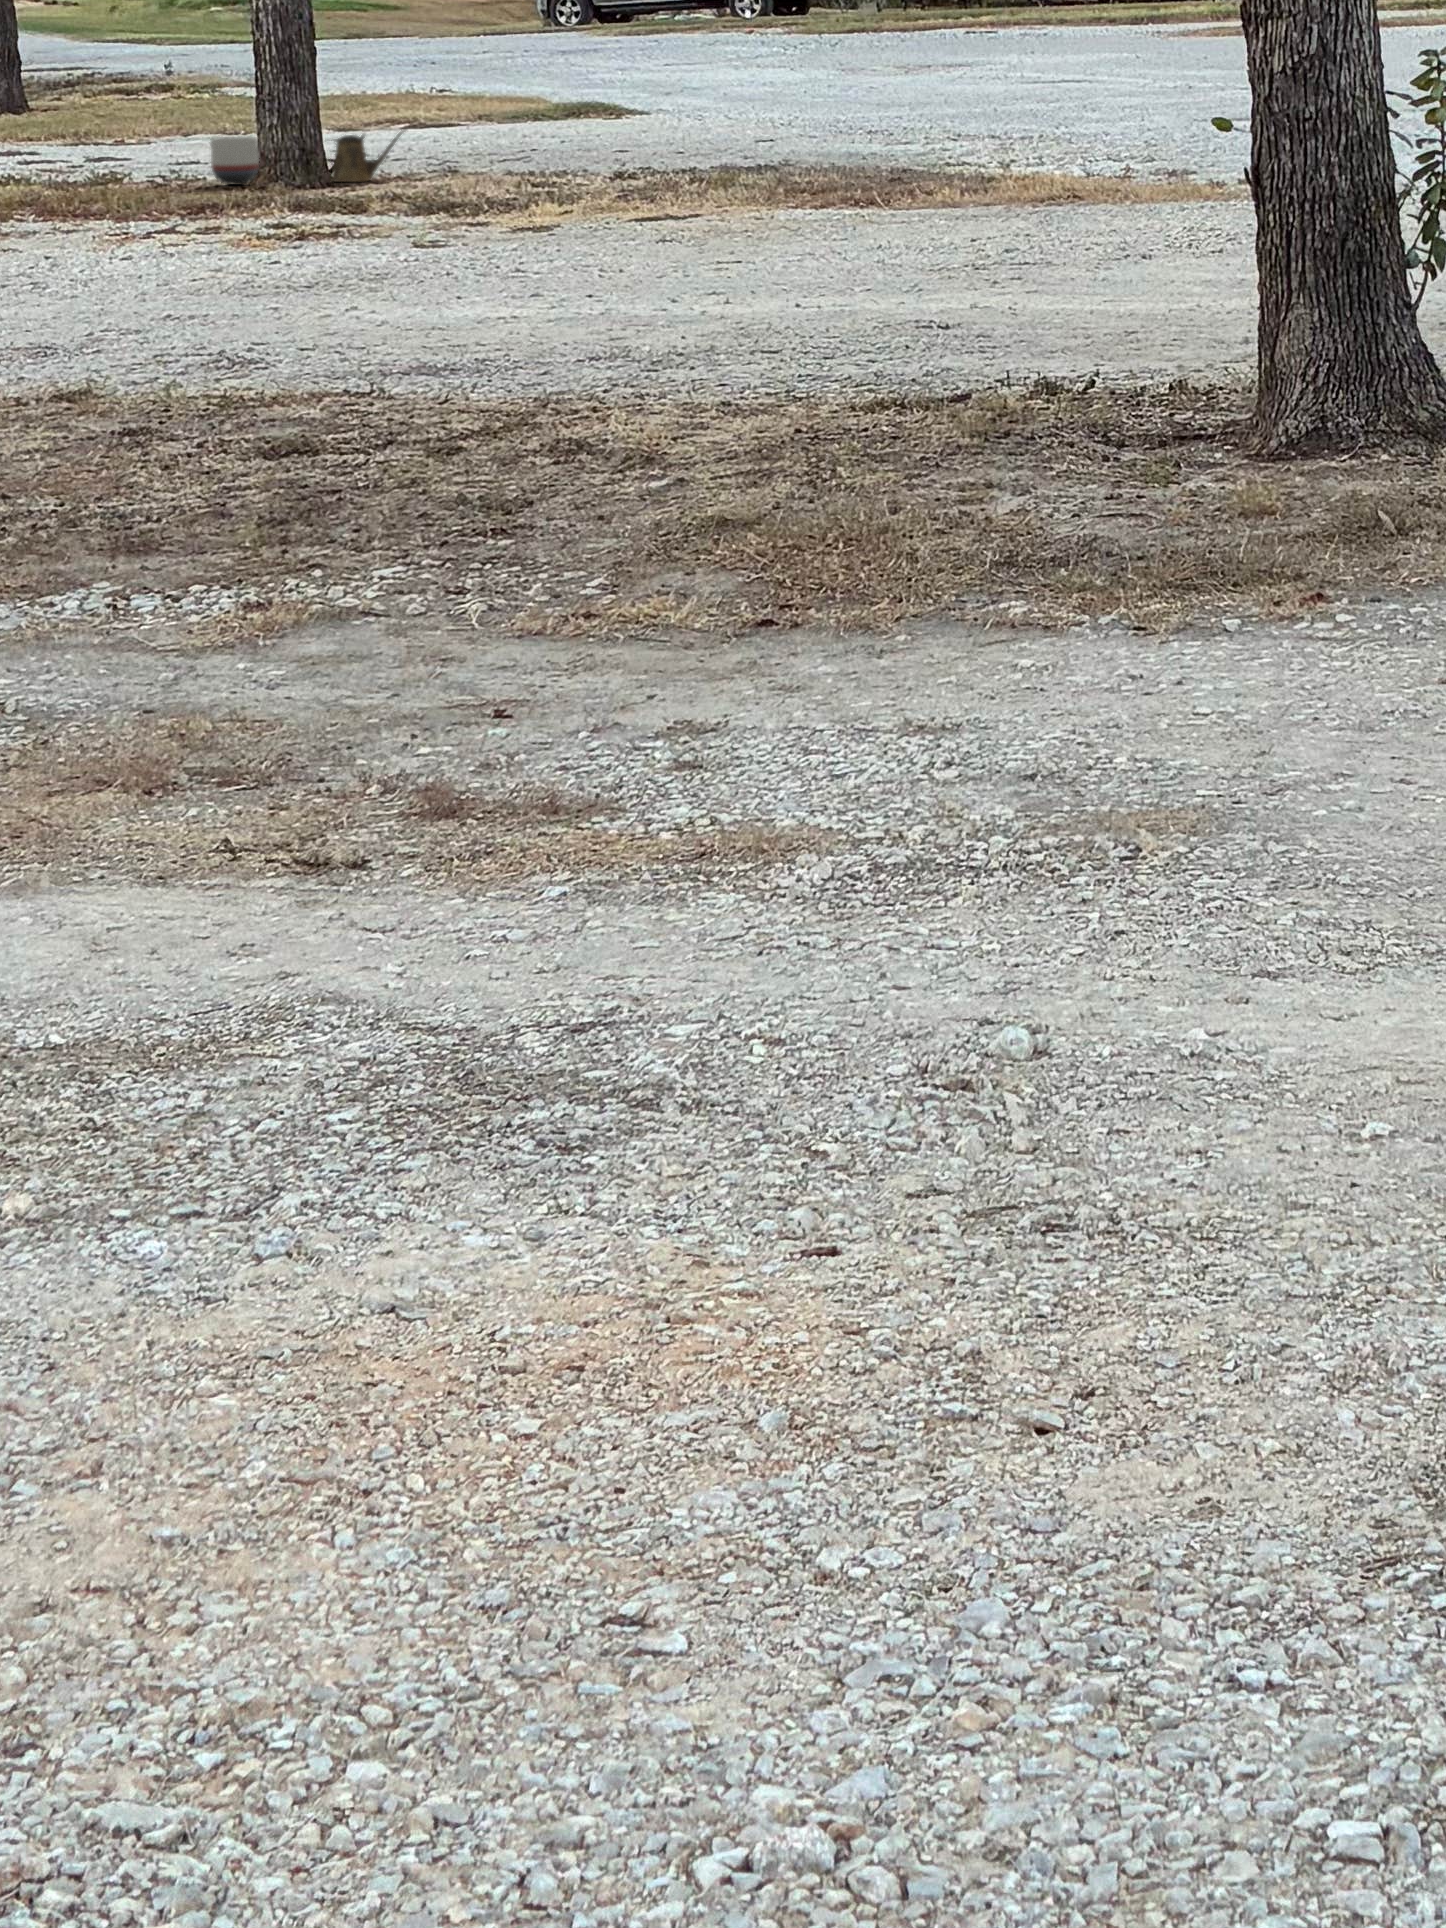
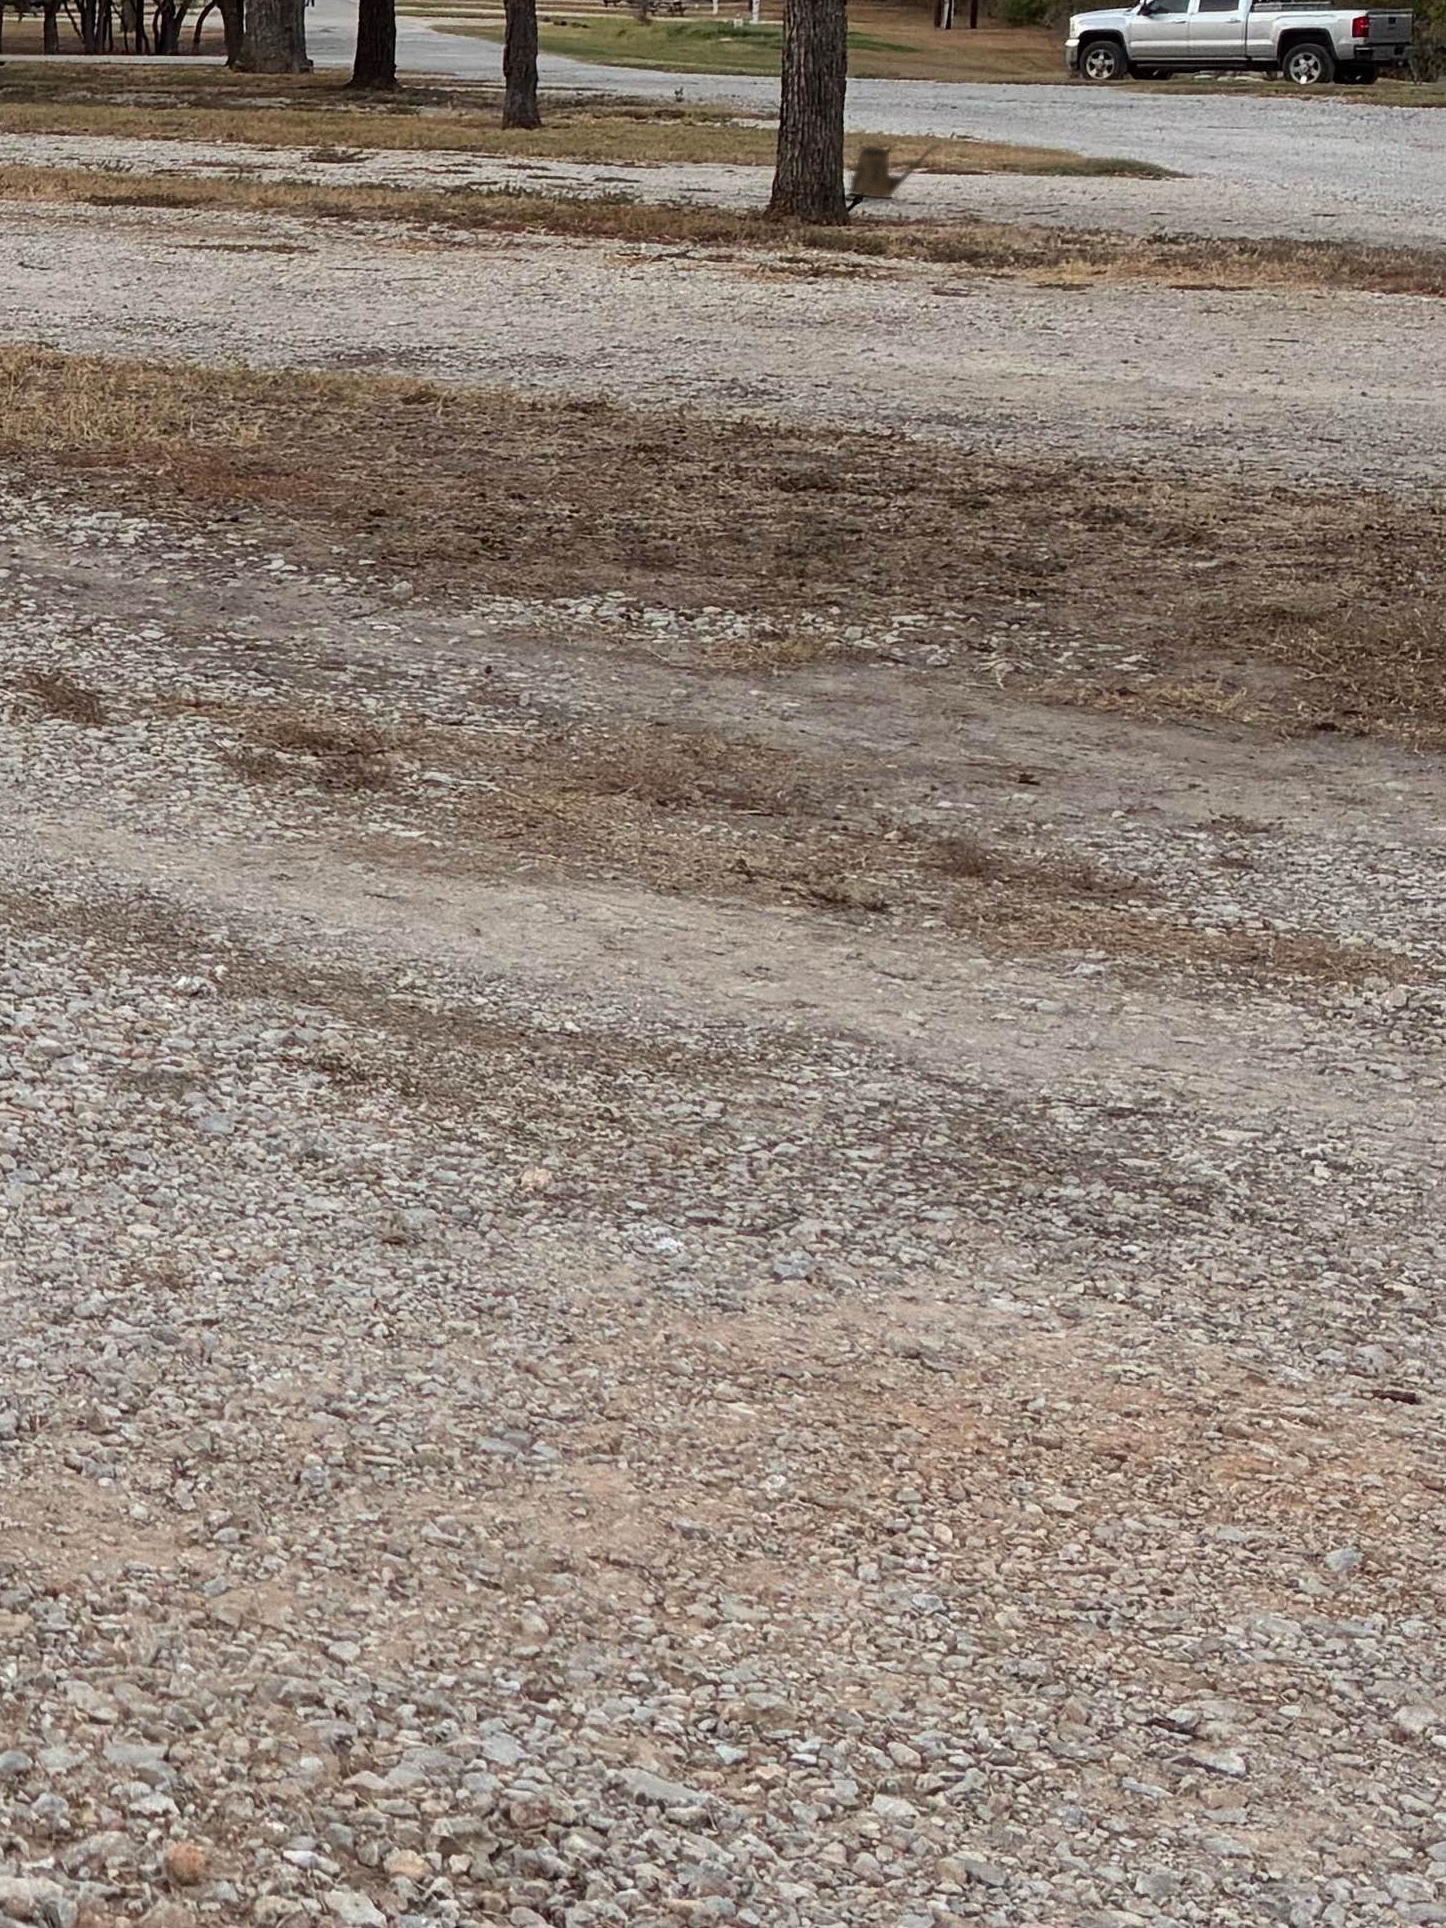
planter: present [210,137,259,185] -> none [723,135,776,187]

